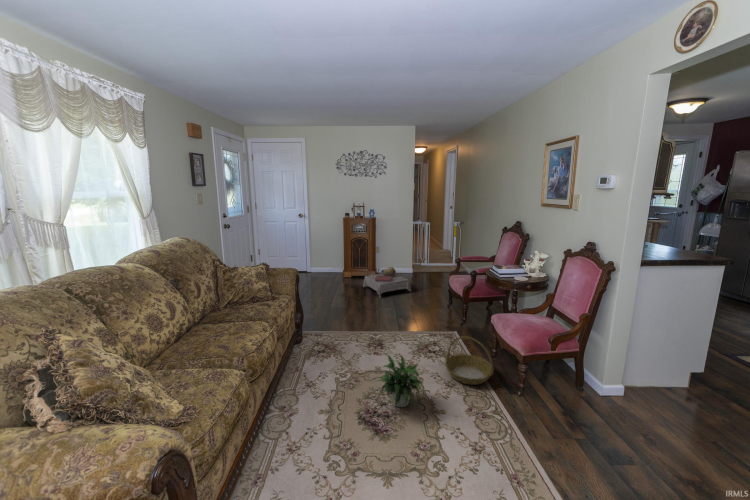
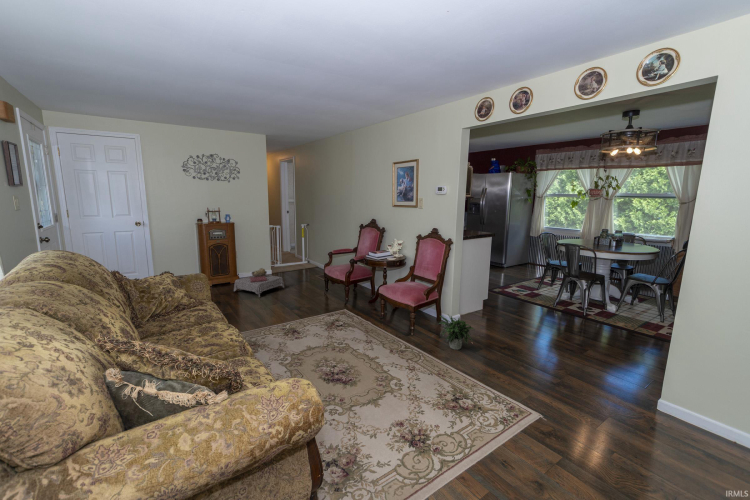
basket: present [445,336,494,385] -> none [358,303,393,338]
potted plant: present [379,355,422,407] -> present [439,316,473,350]

